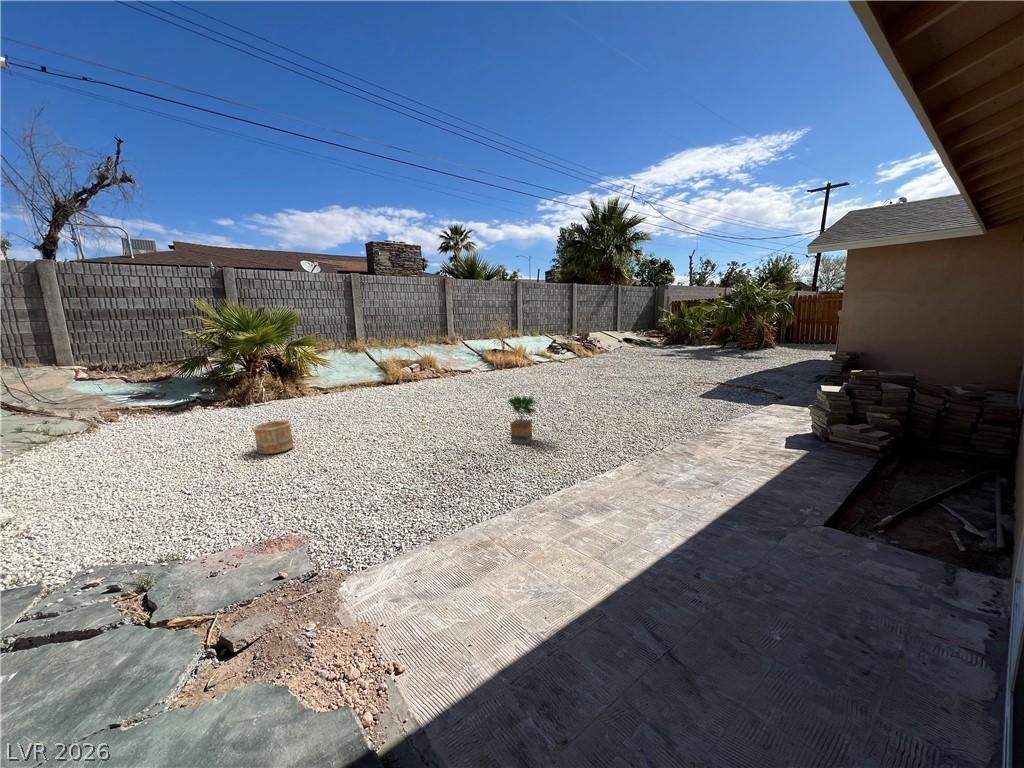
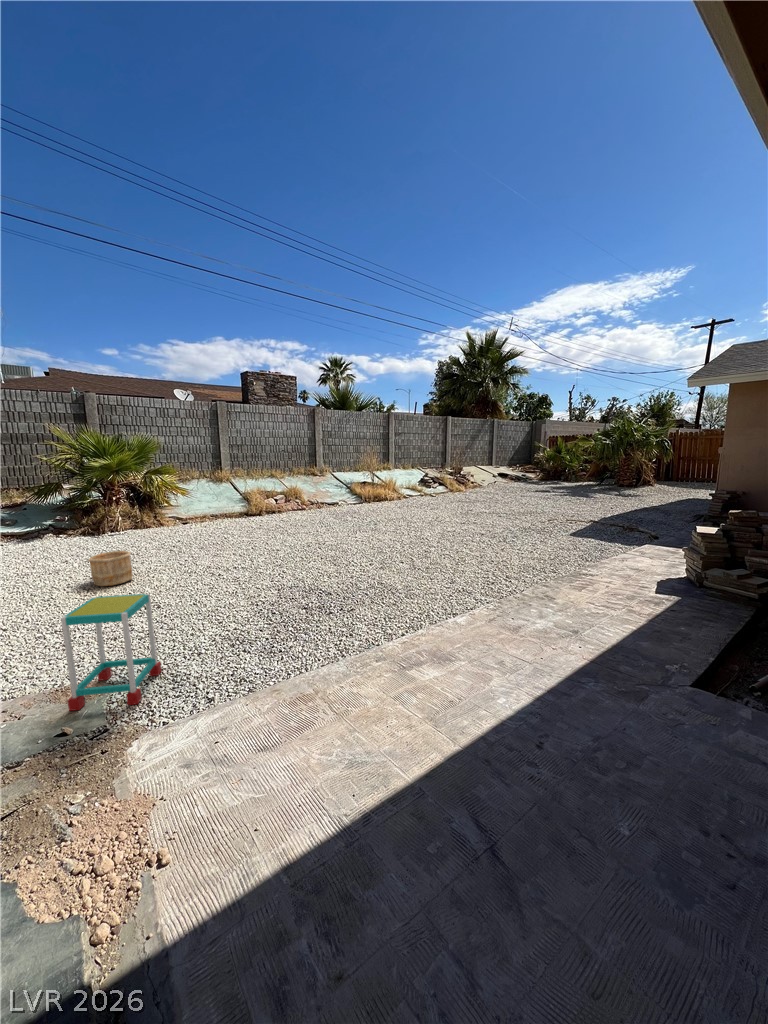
potted tree: present [508,396,537,444] -> none [358,530,391,582]
side table: none [269,456,348,561] -> present [61,594,162,711]

